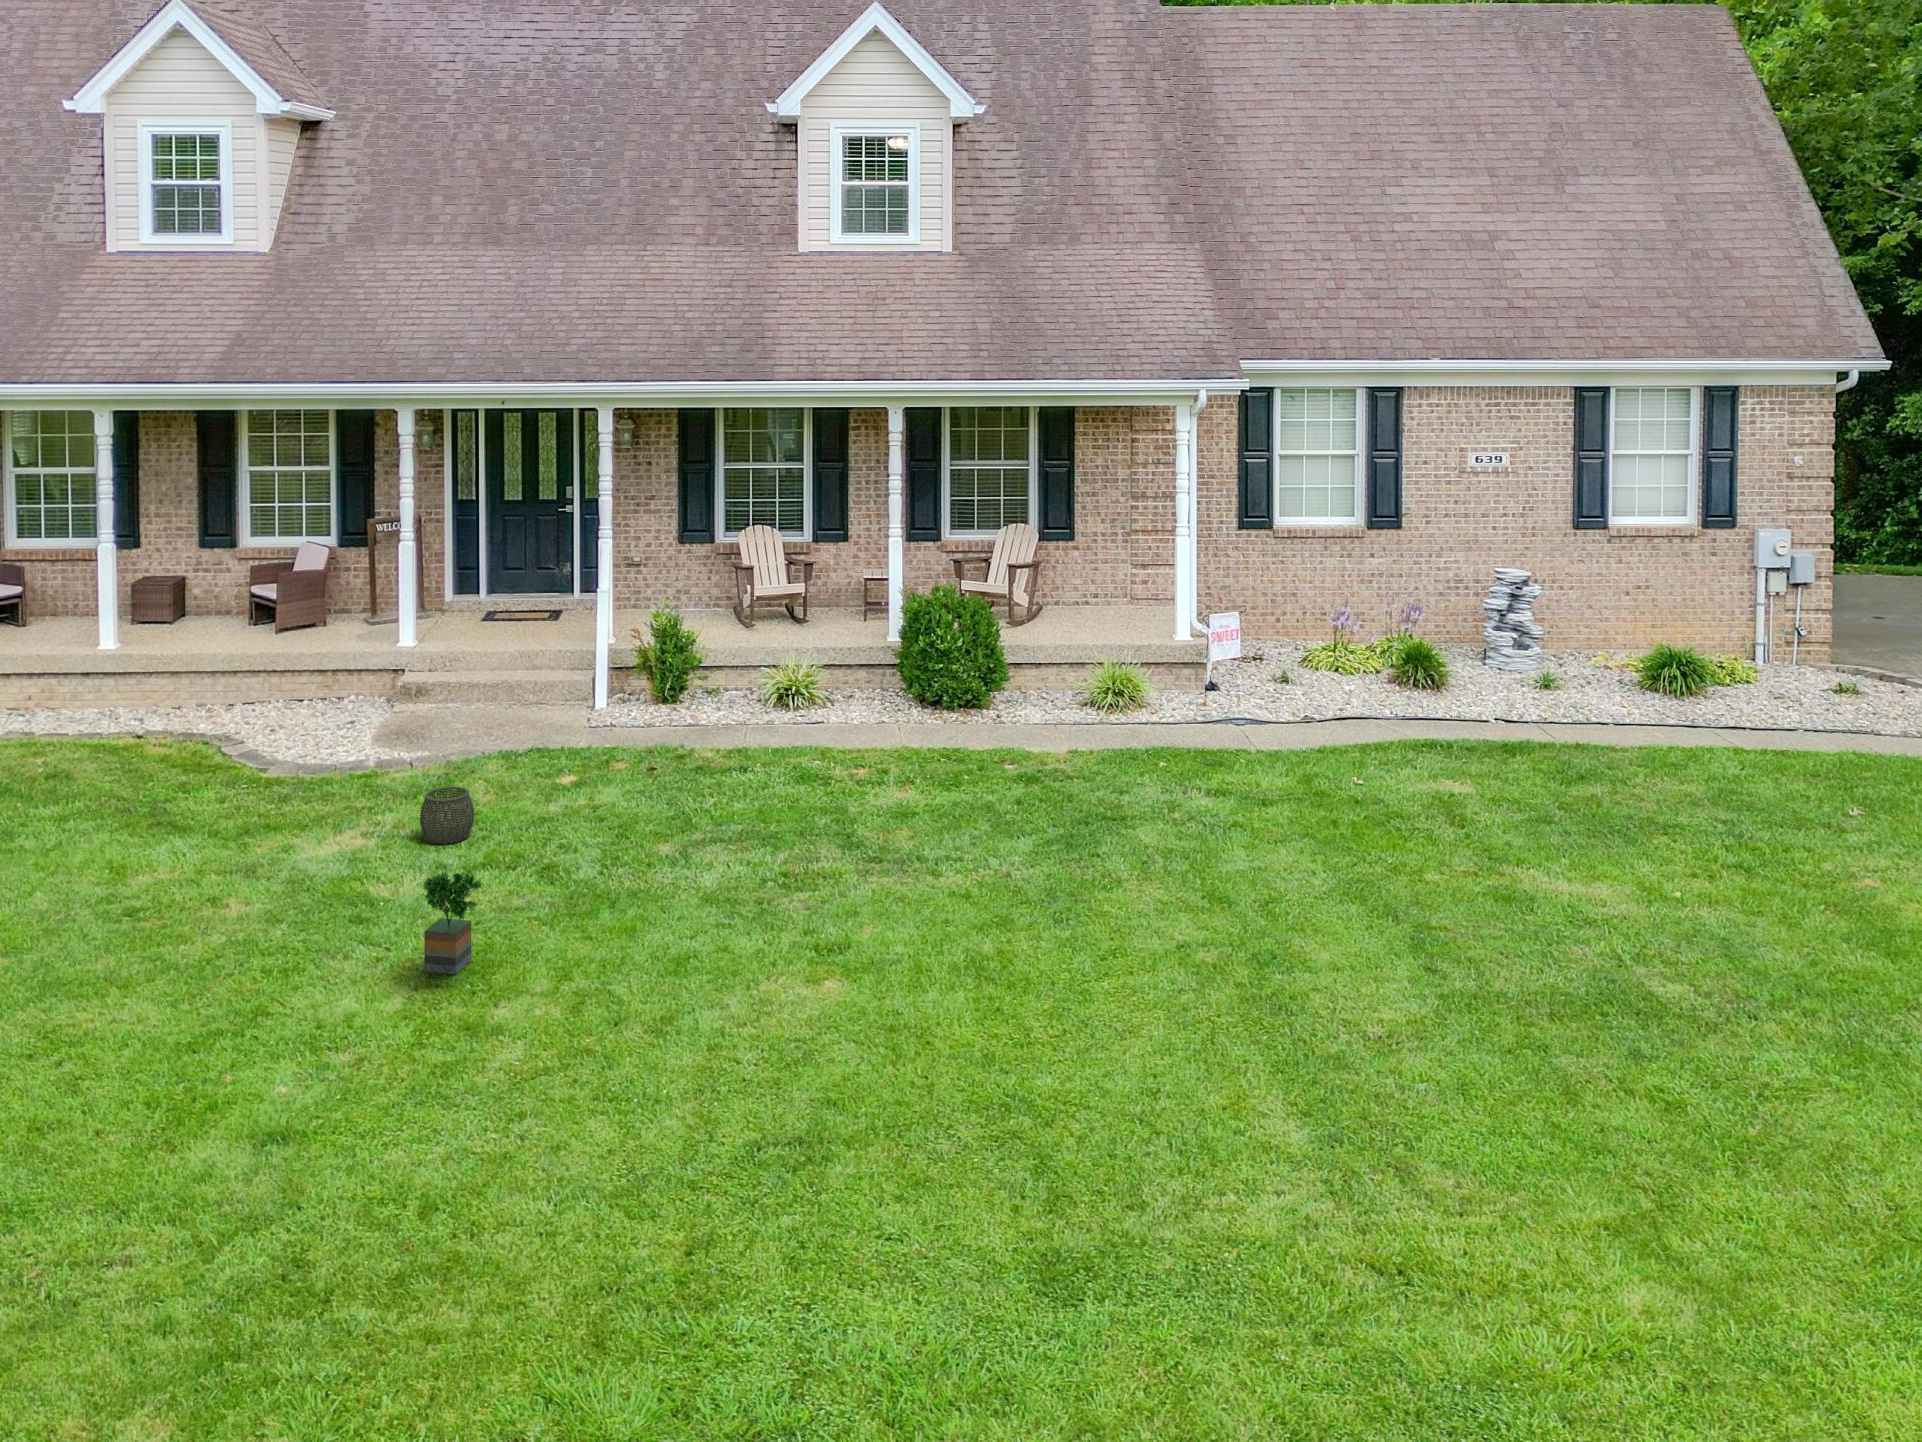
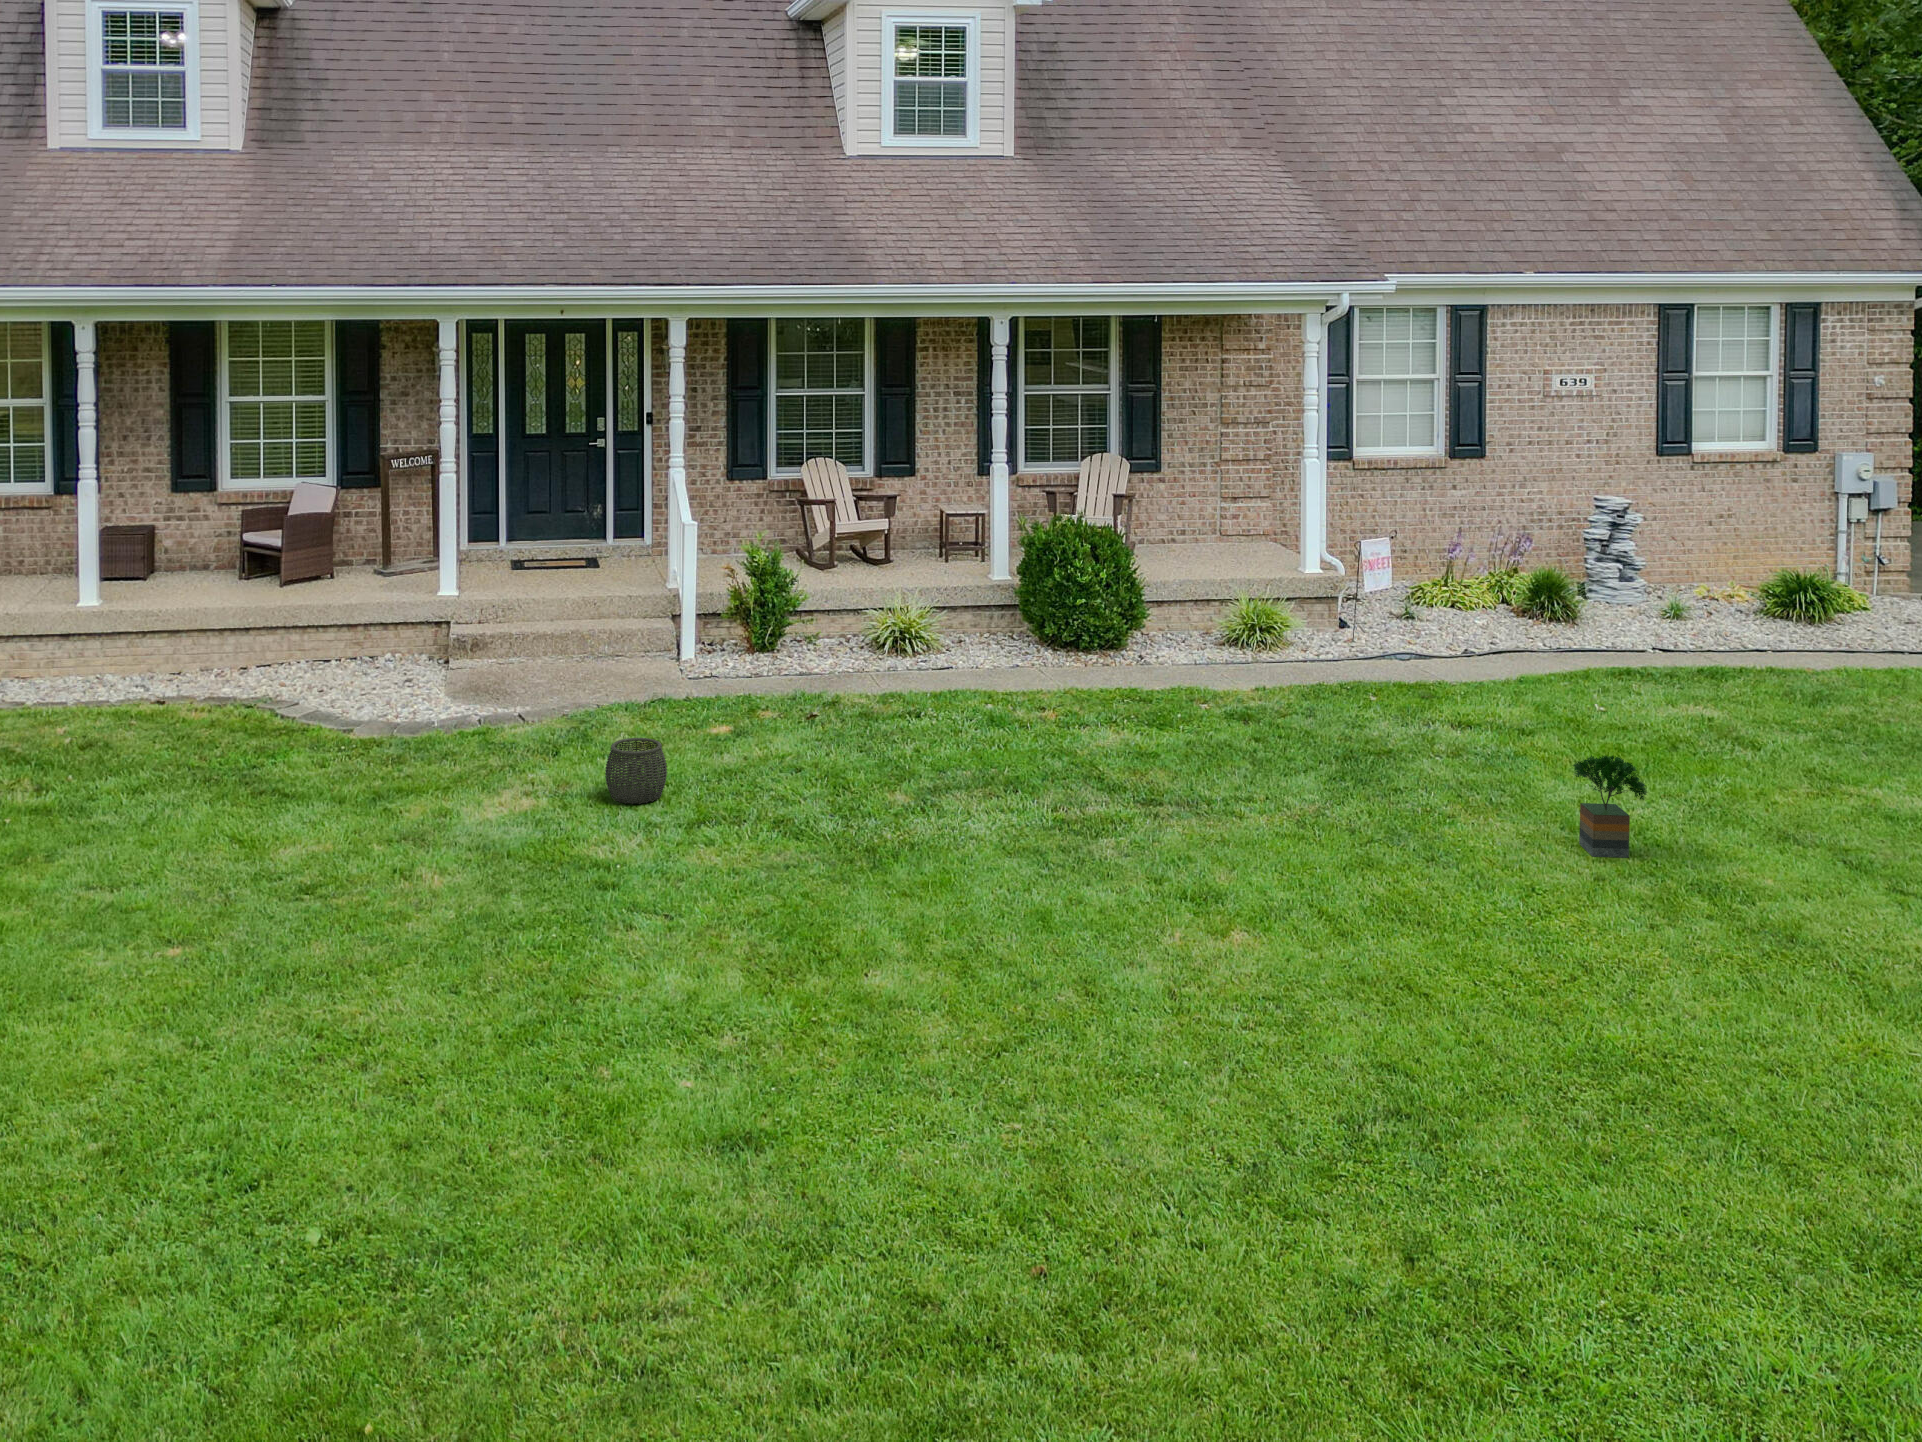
potted tree: present [423,872,482,975] -> present [1573,755,1647,858]

